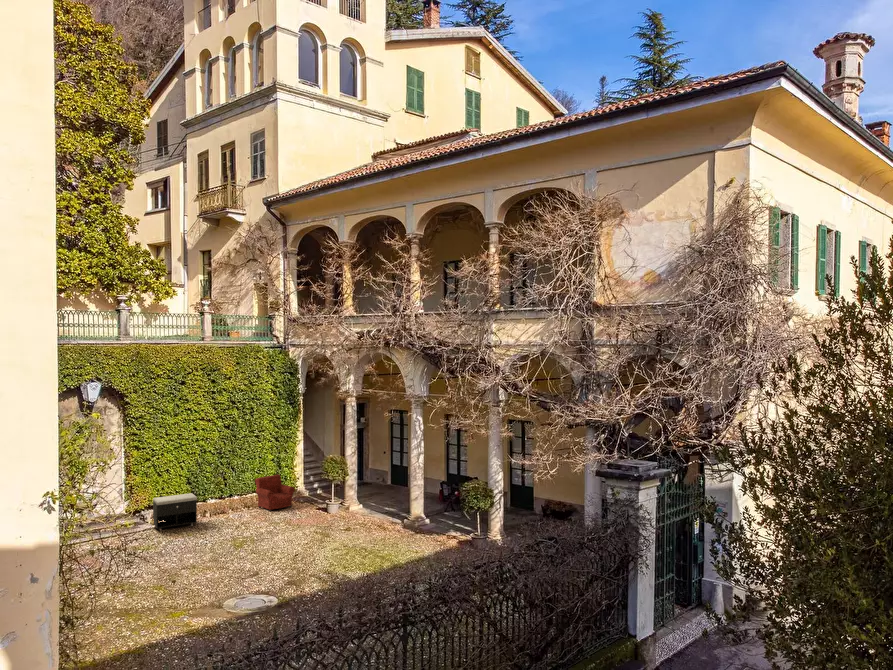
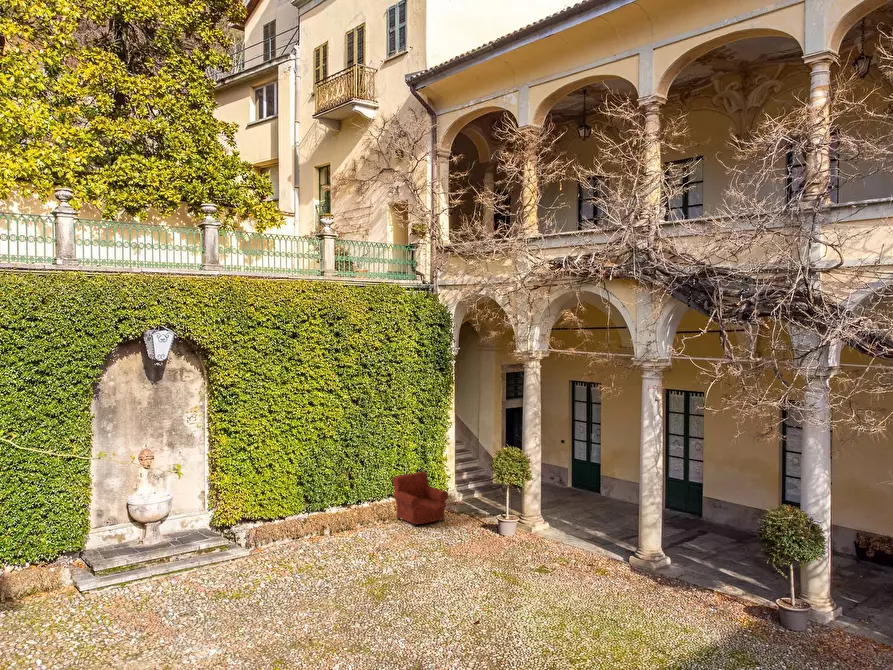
storage bench: present [153,493,197,530] -> none [251,498,313,554]

